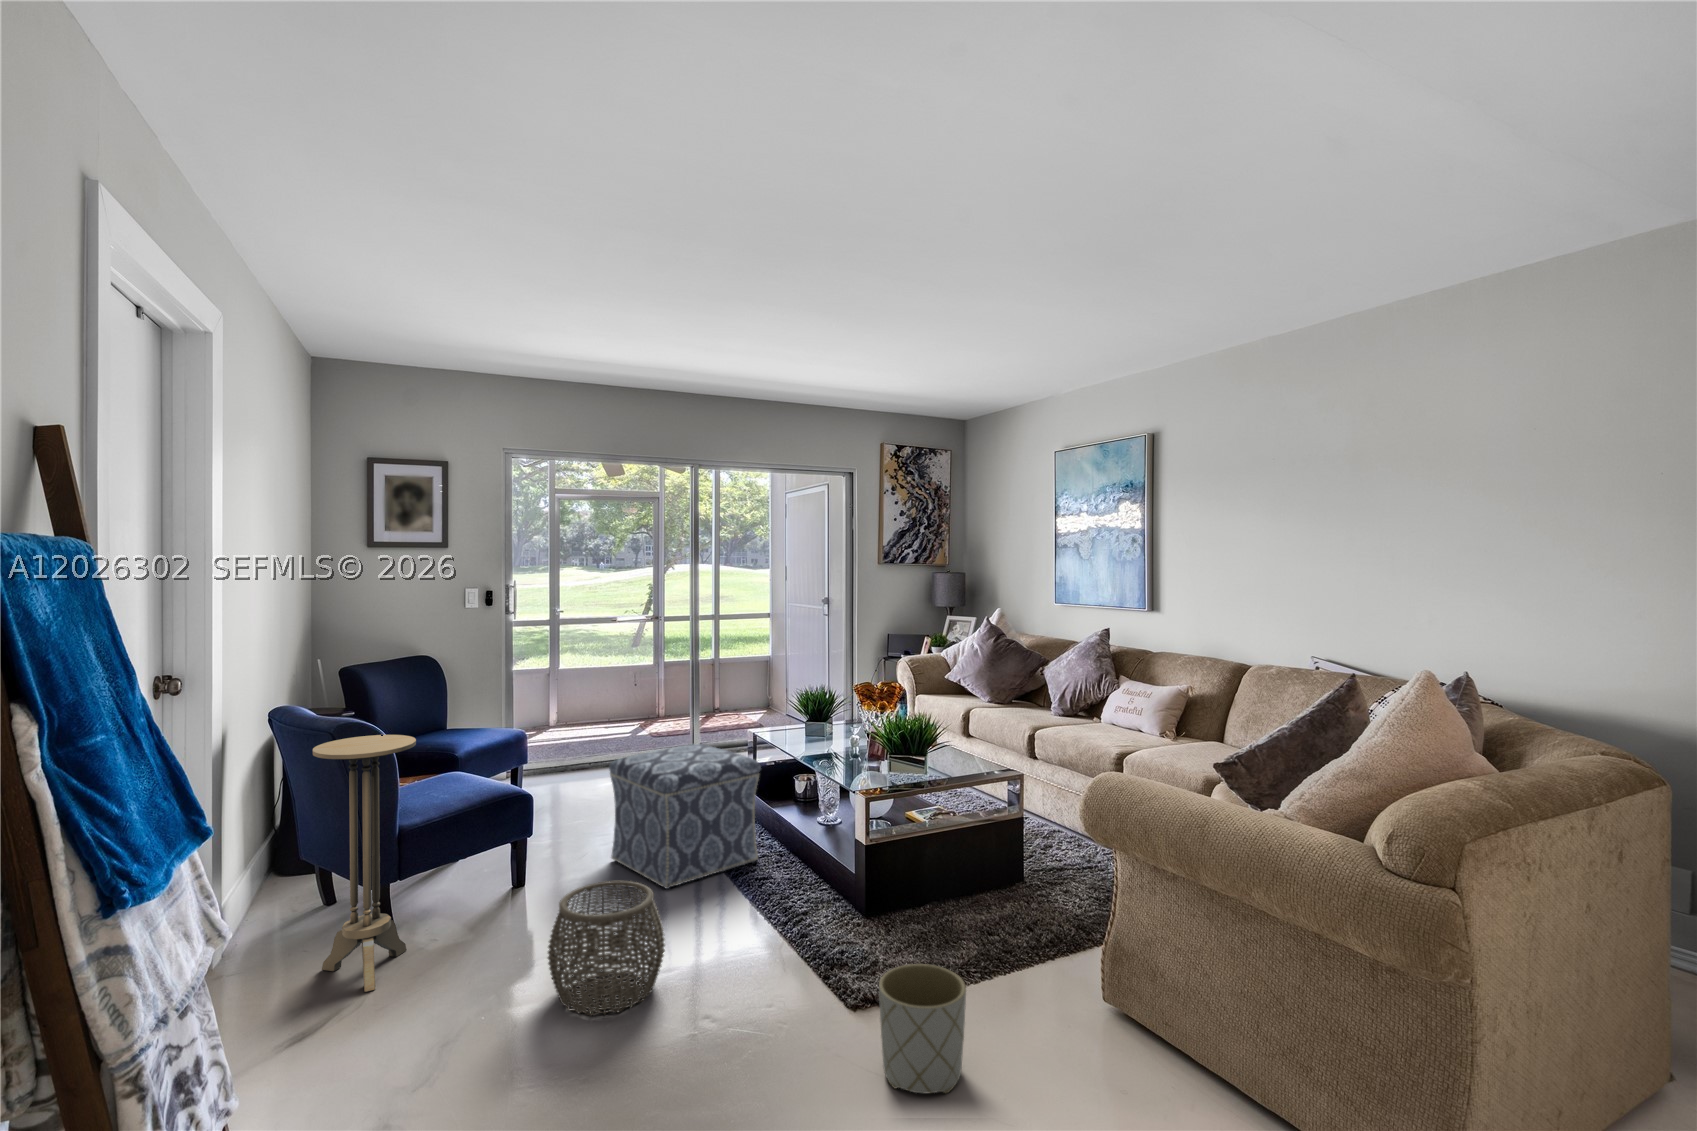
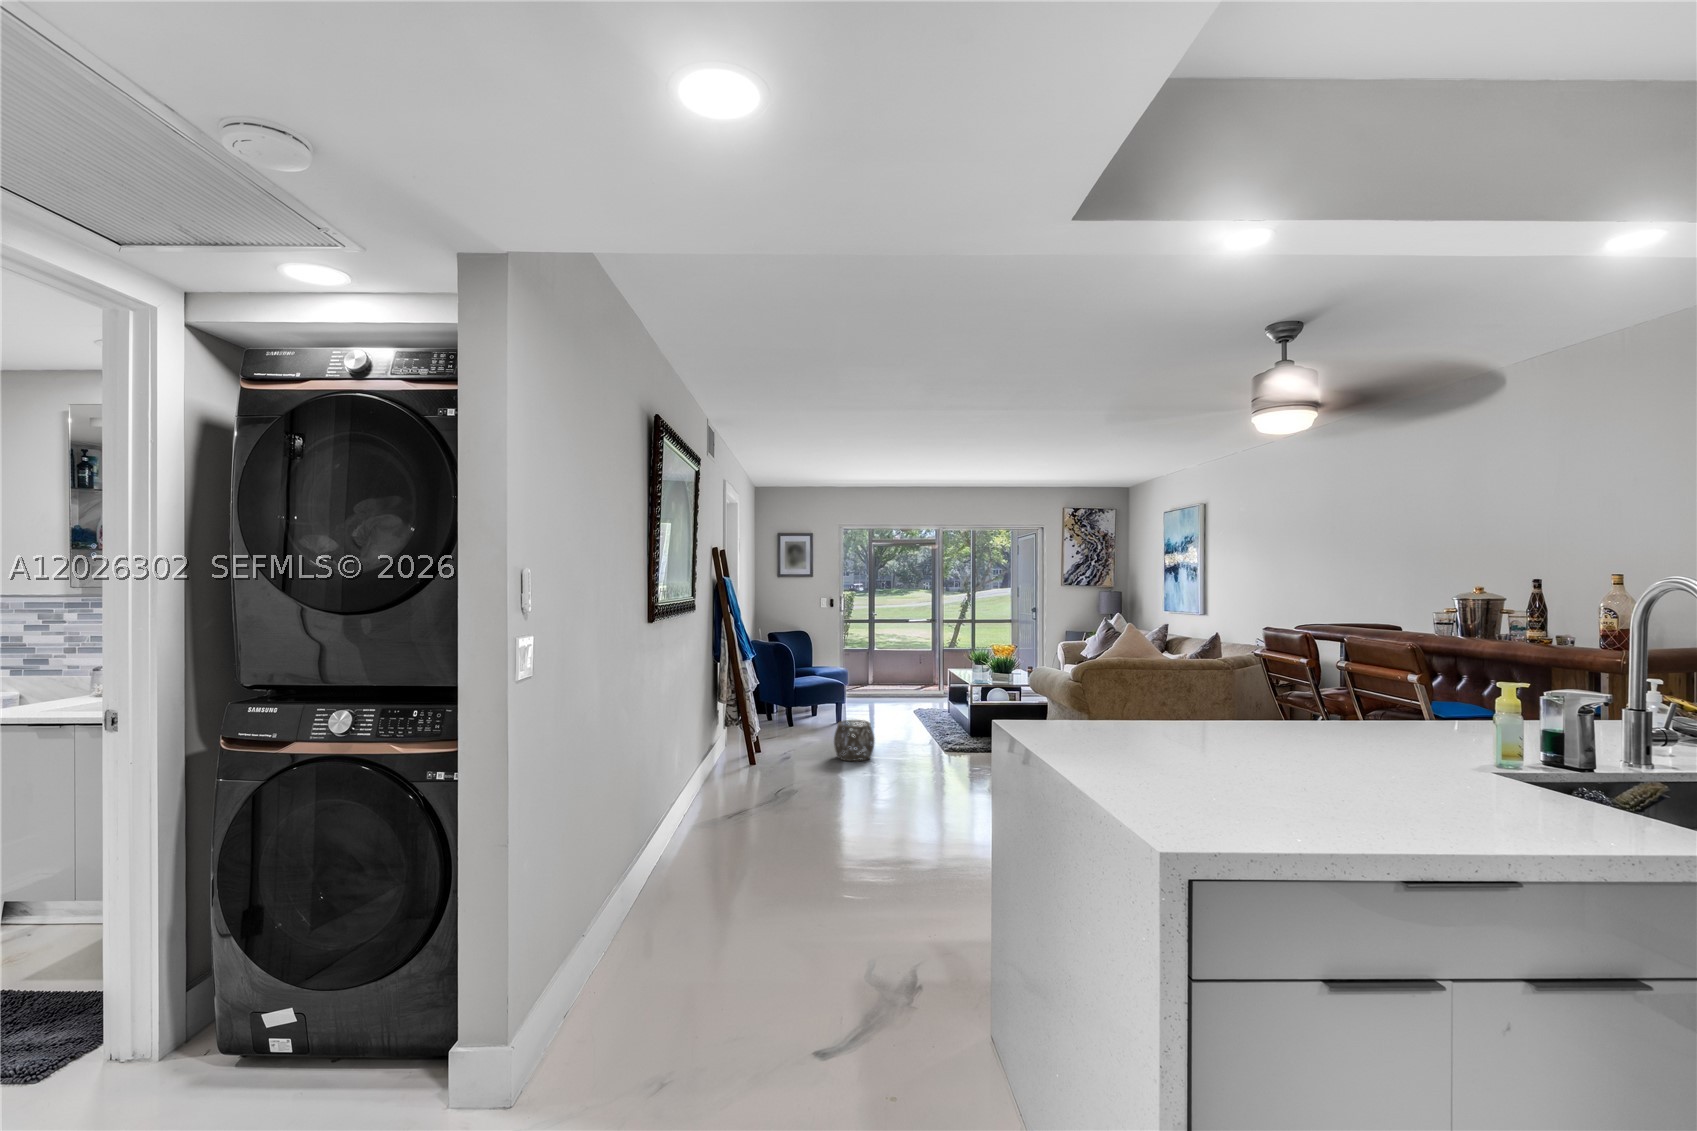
side table: present [313,735,416,992] -> none [761,660,793,749]
ottoman: present [609,744,761,889] -> none [872,679,937,738]
planter: present [879,964,966,1093] -> none [930,750,960,788]

